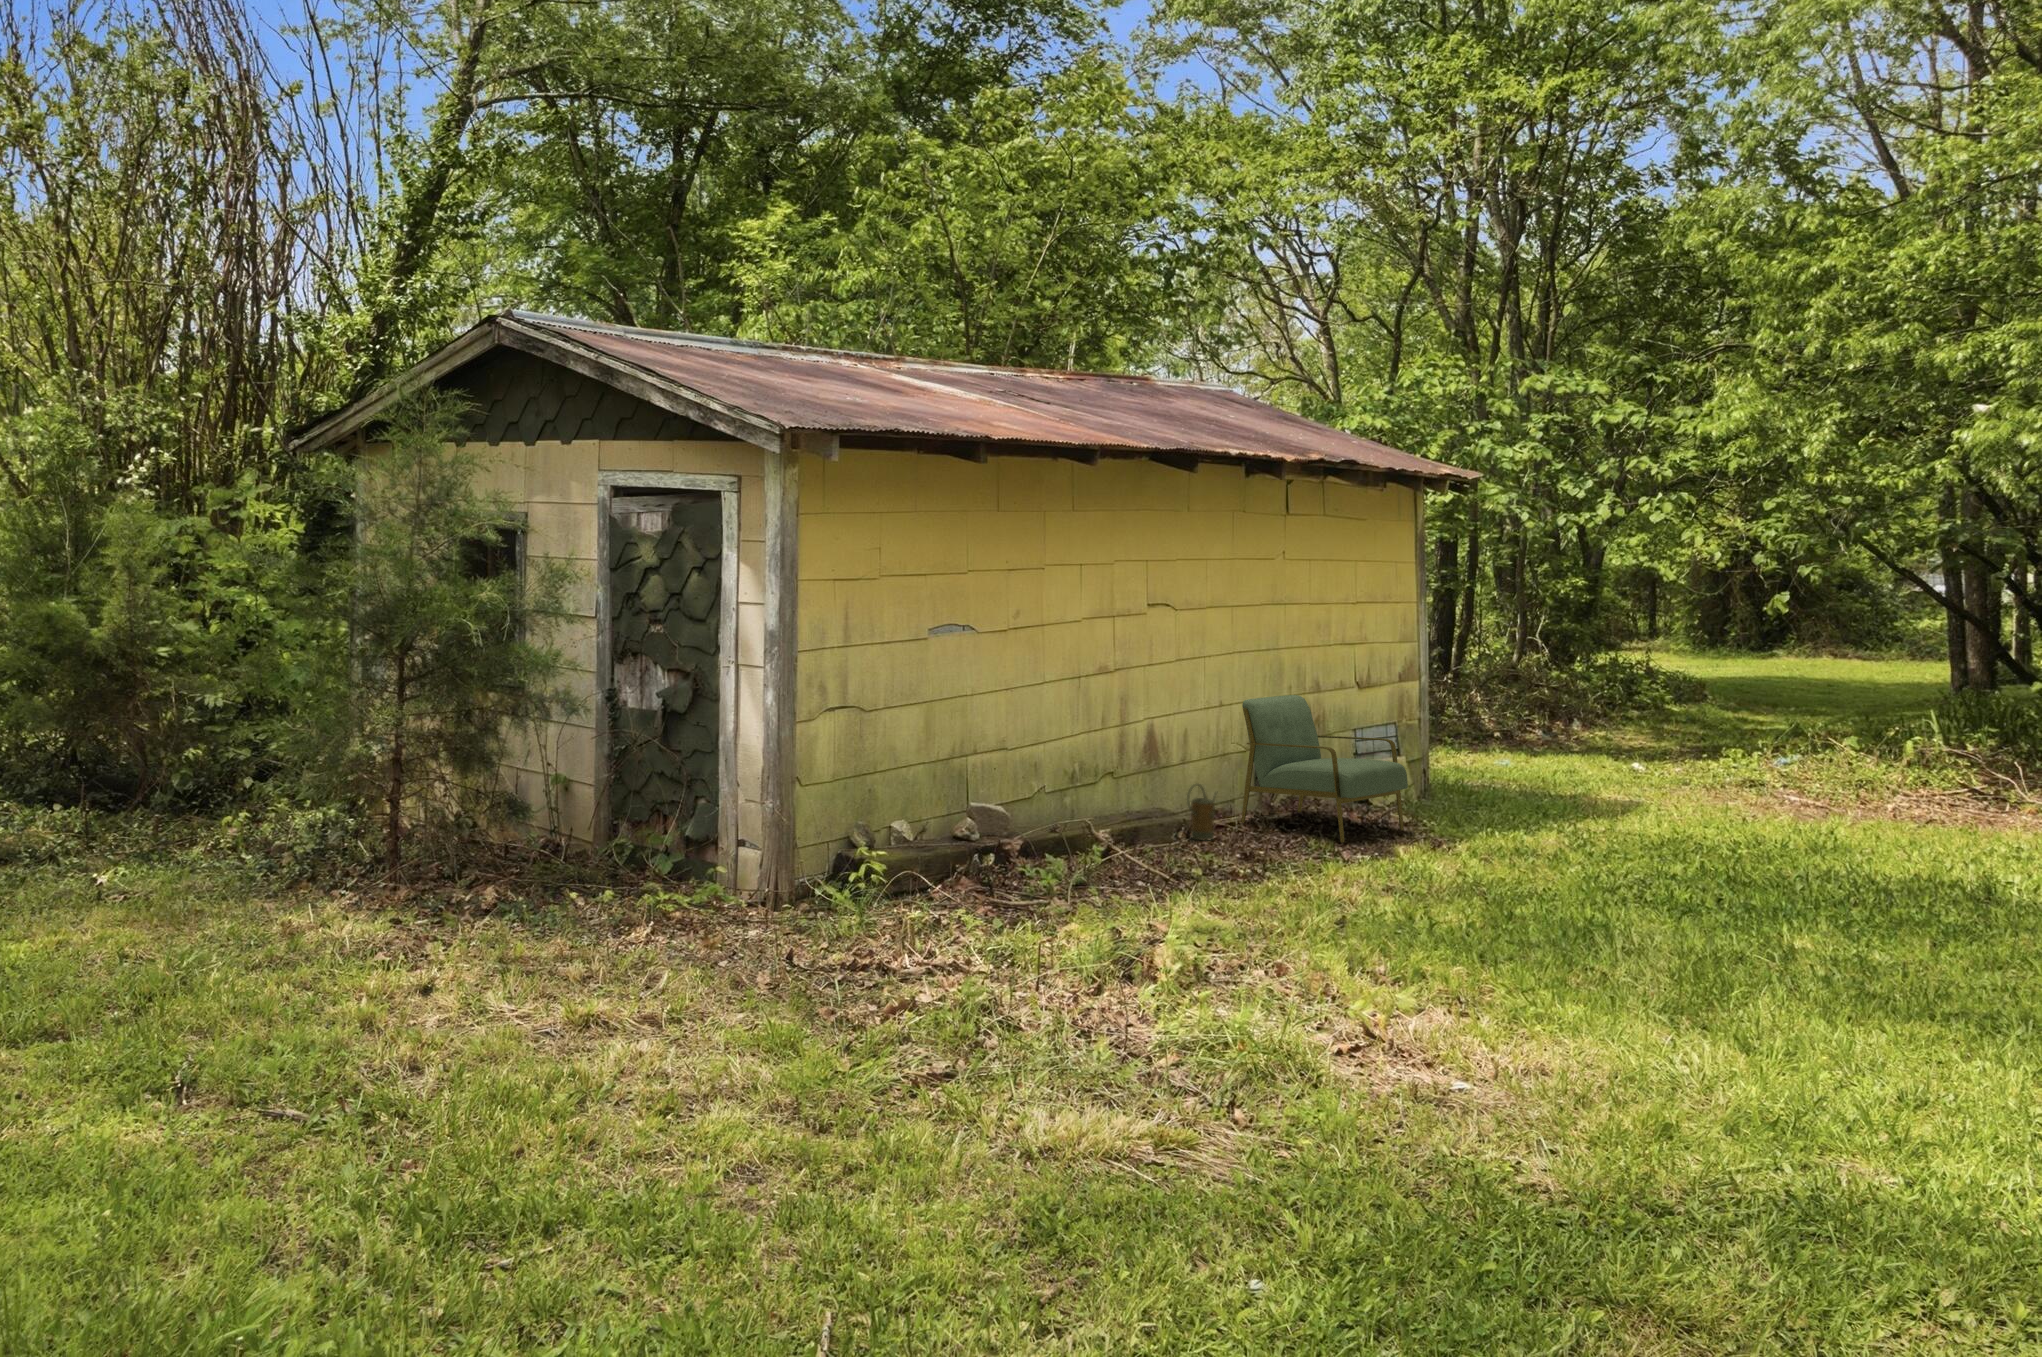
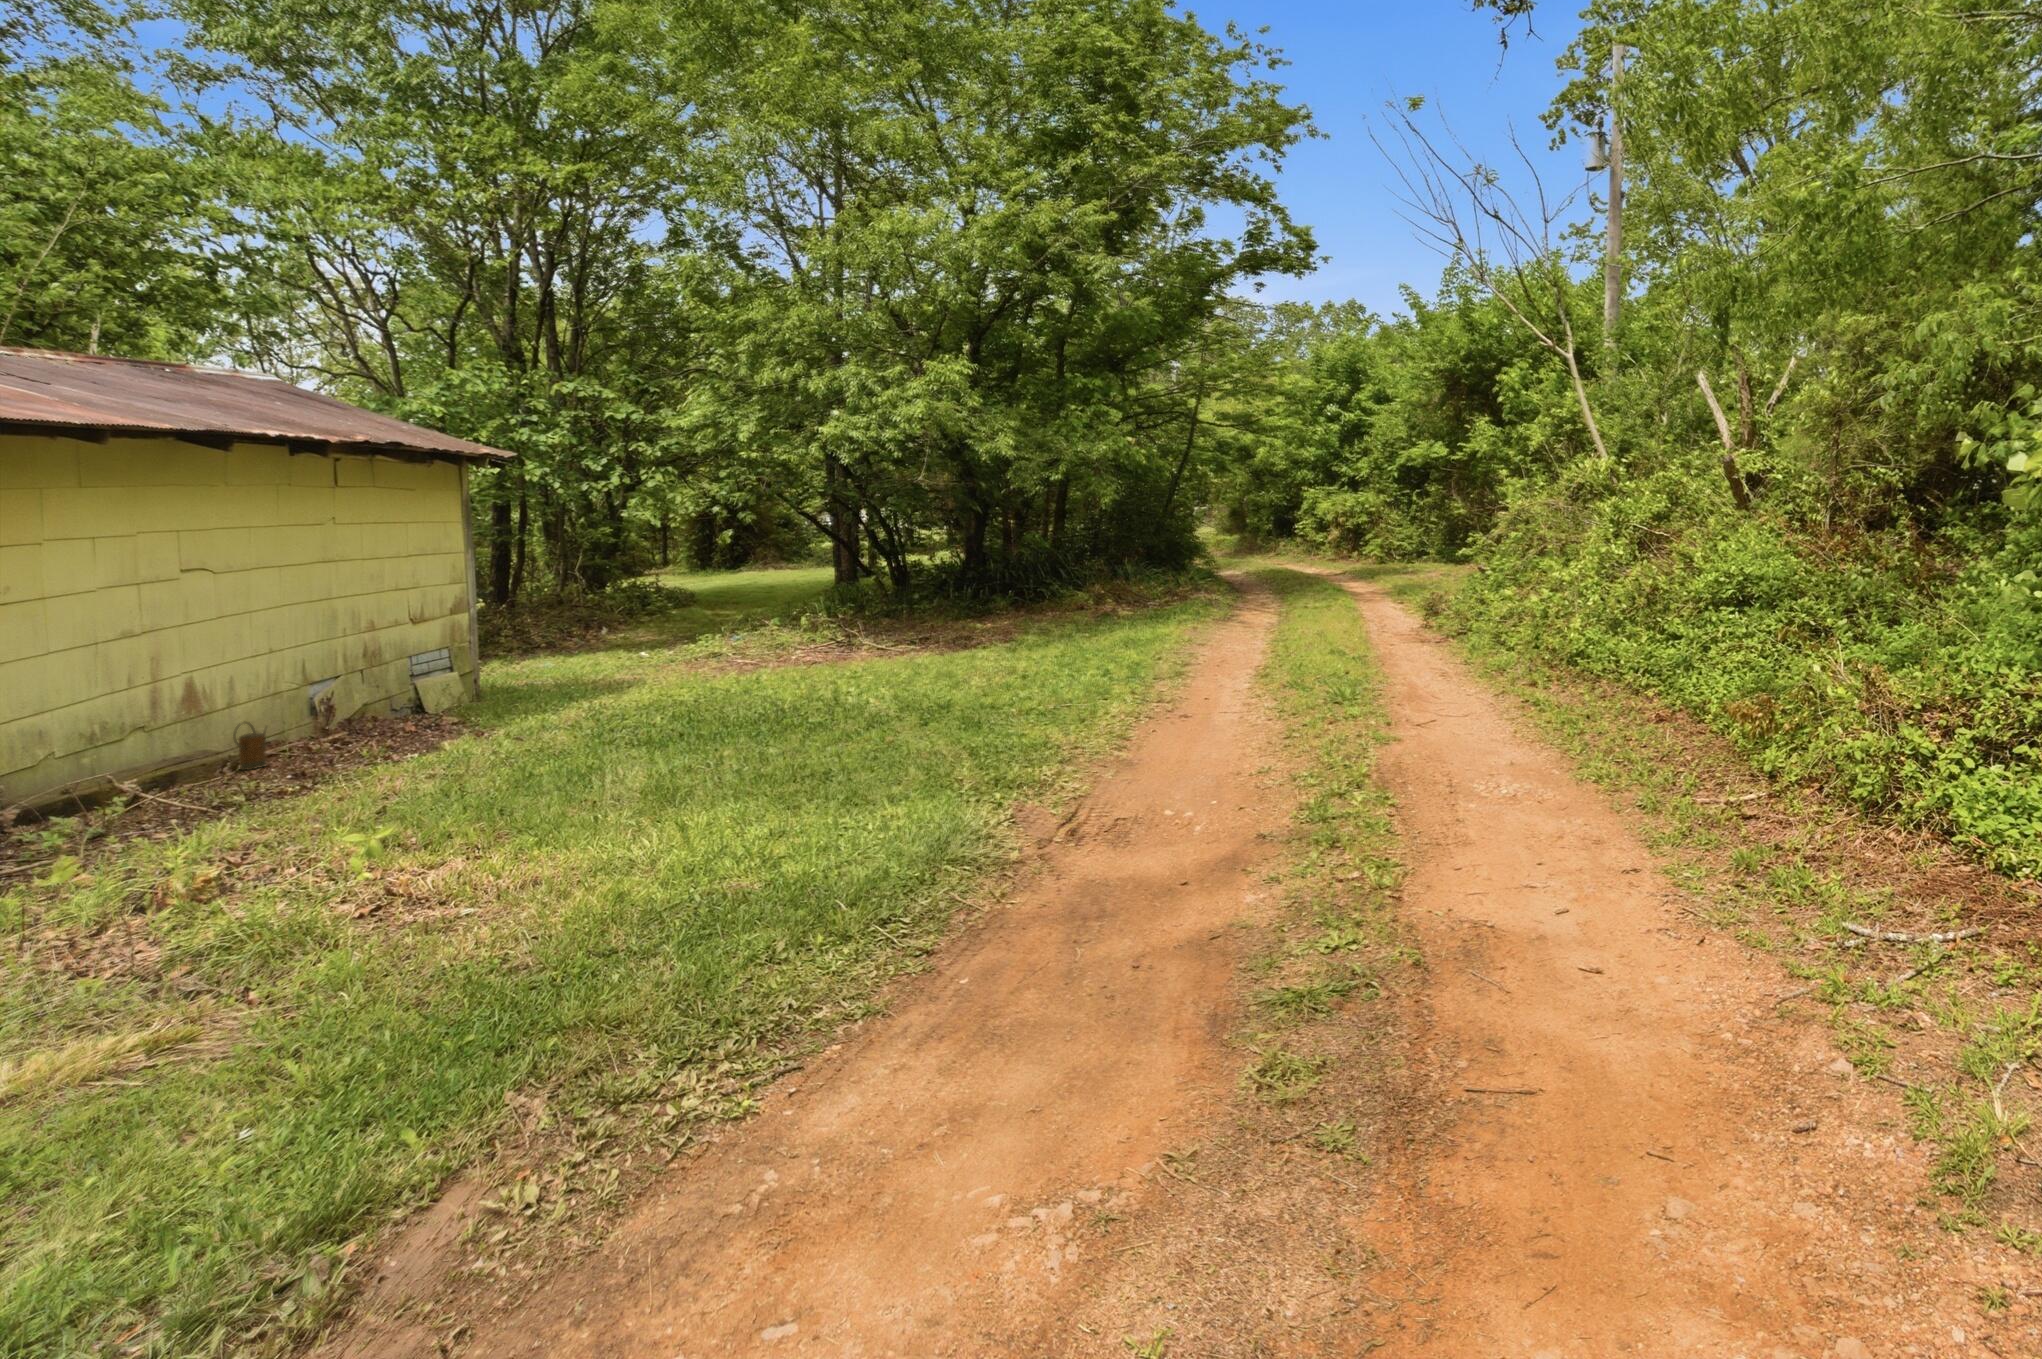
chair: present [1241,695,1408,842] -> none [293,634,459,748]

